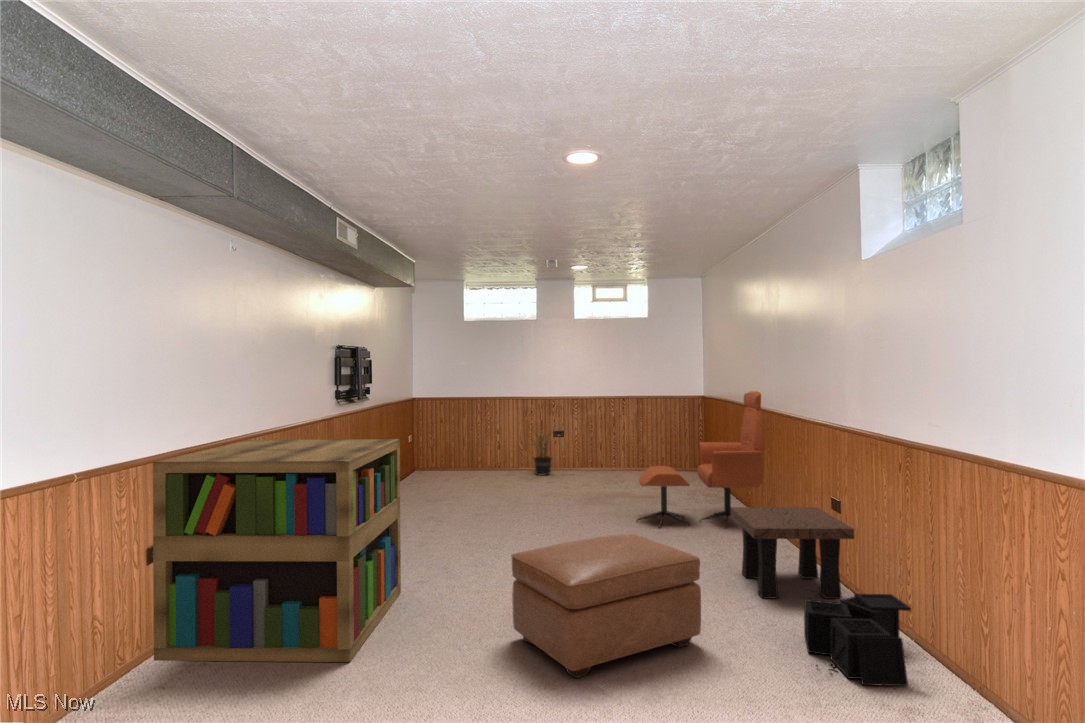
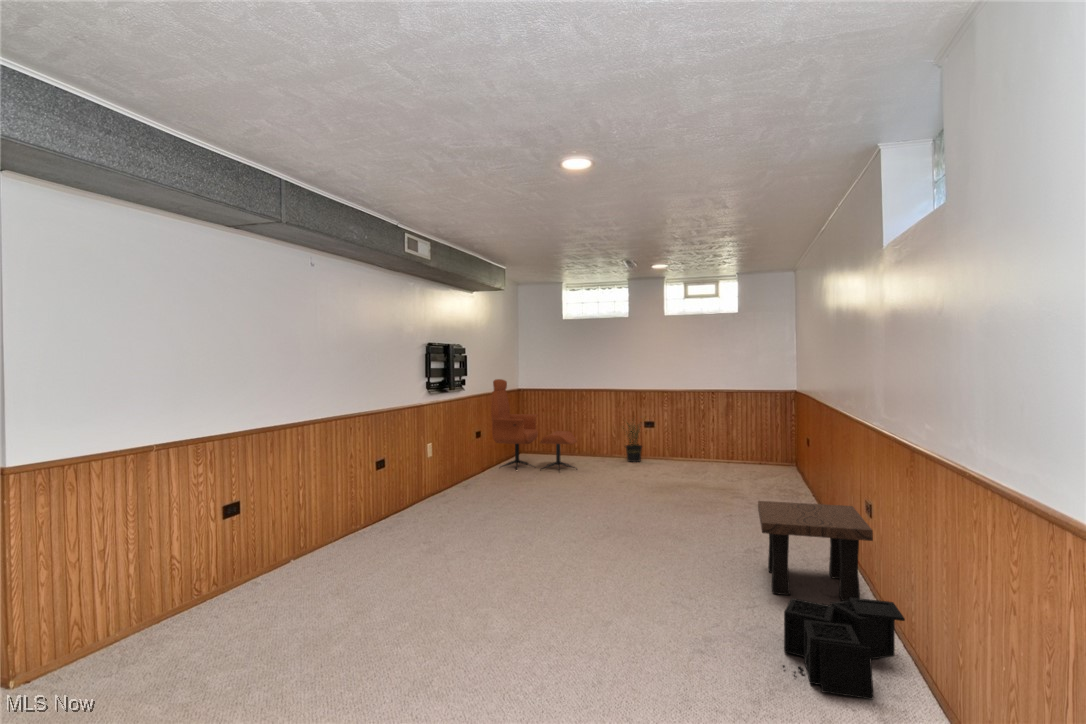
lounge chair: present [637,391,765,528] -> present [491,379,577,470]
bookshelf: present [153,439,401,662] -> none [225,422,441,612]
ottoman: present [511,534,701,678] -> none [506,520,678,649]

